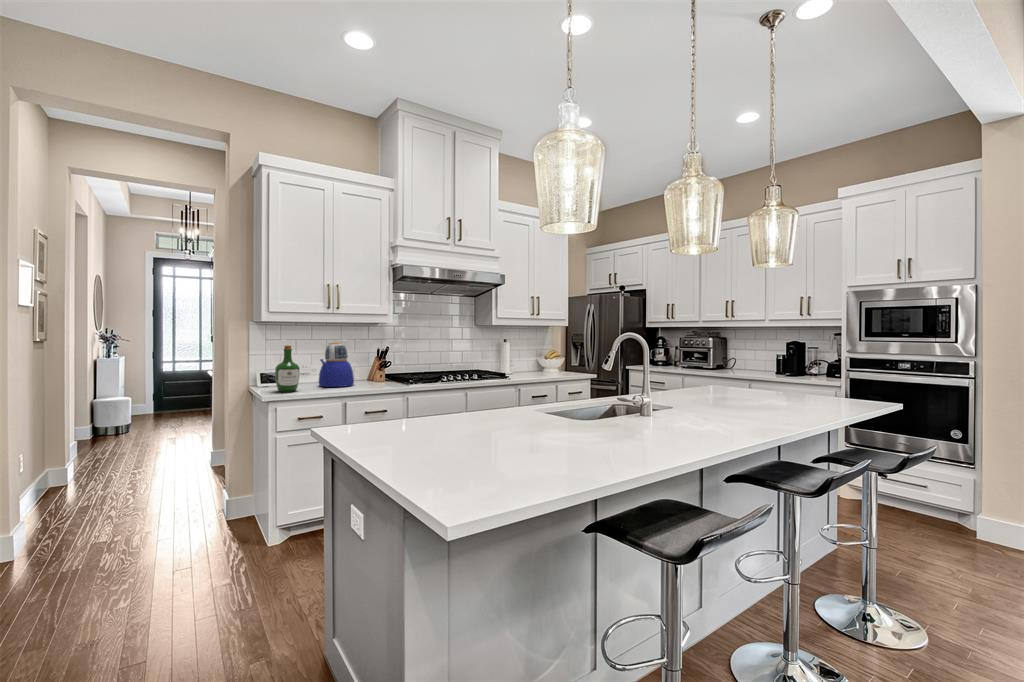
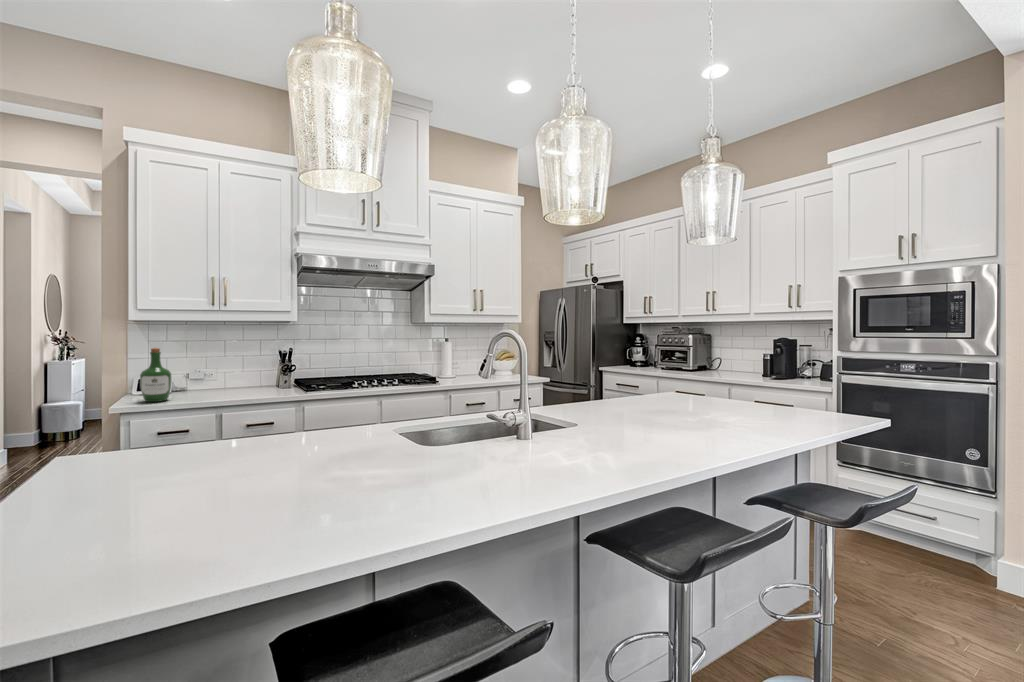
teapot: present [319,341,354,387] -> none [197,341,249,396]

